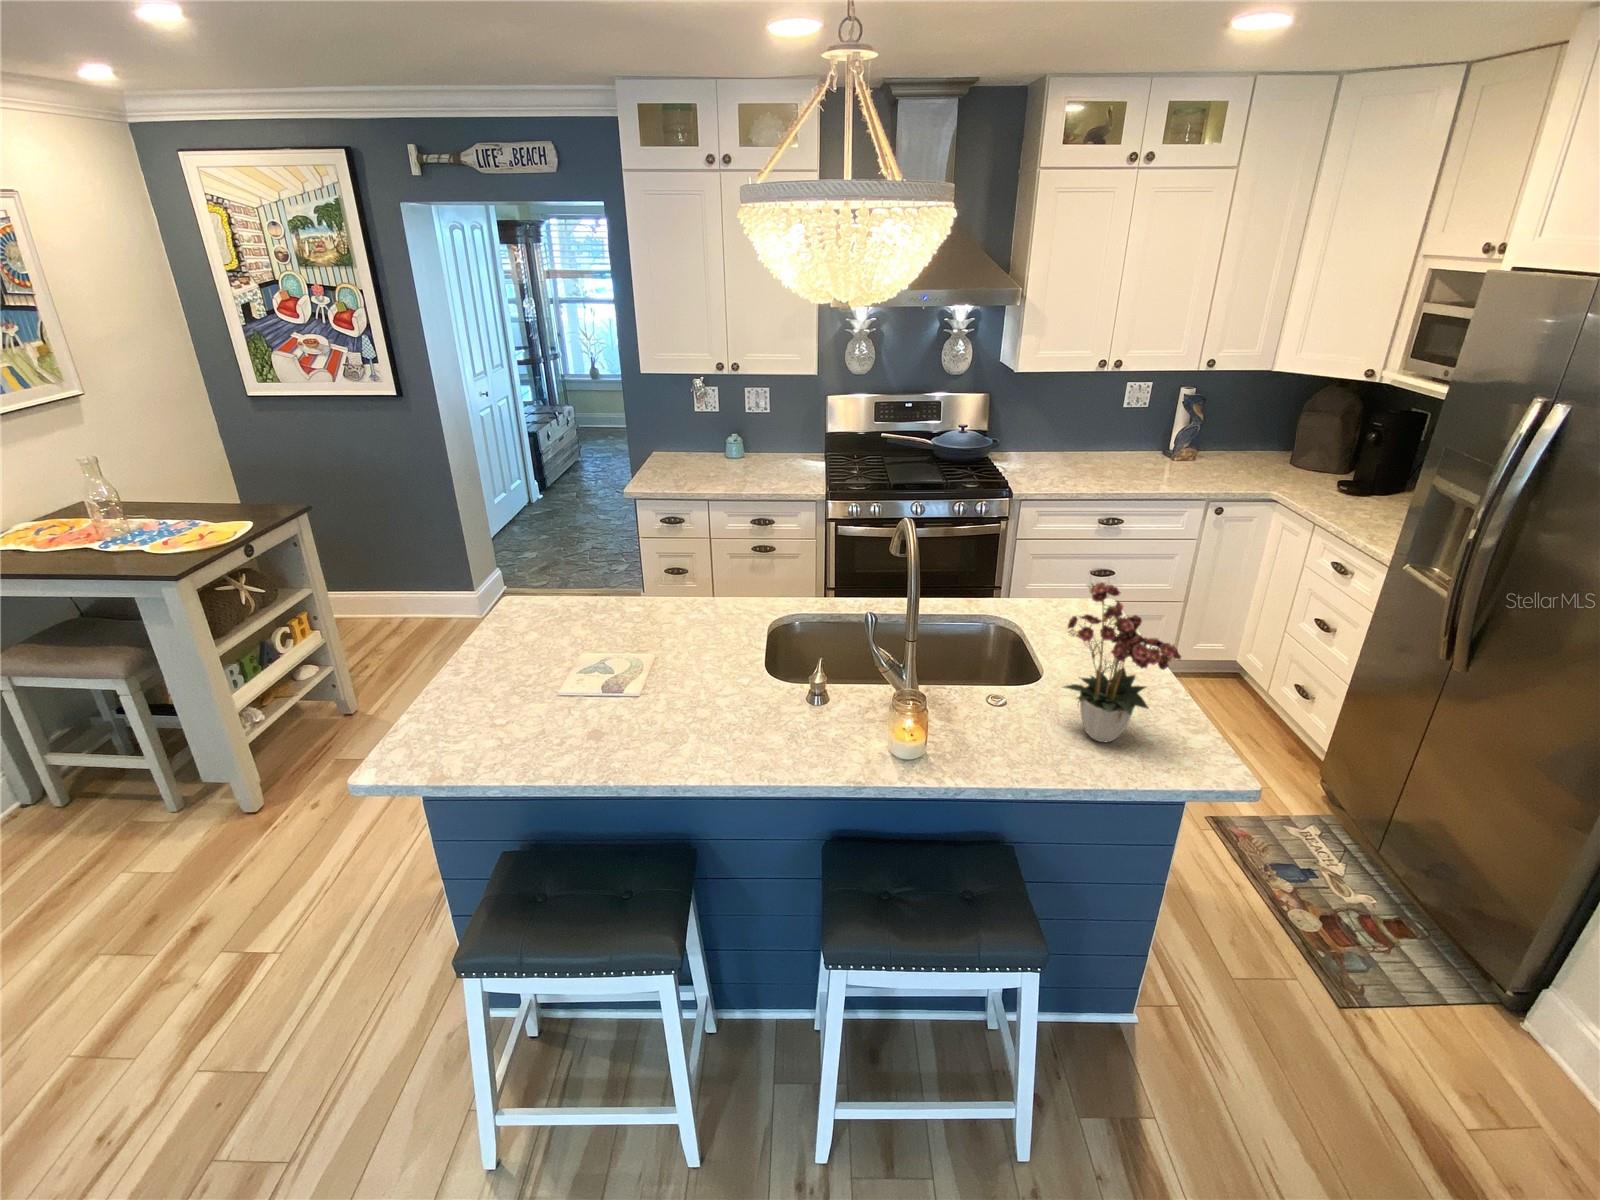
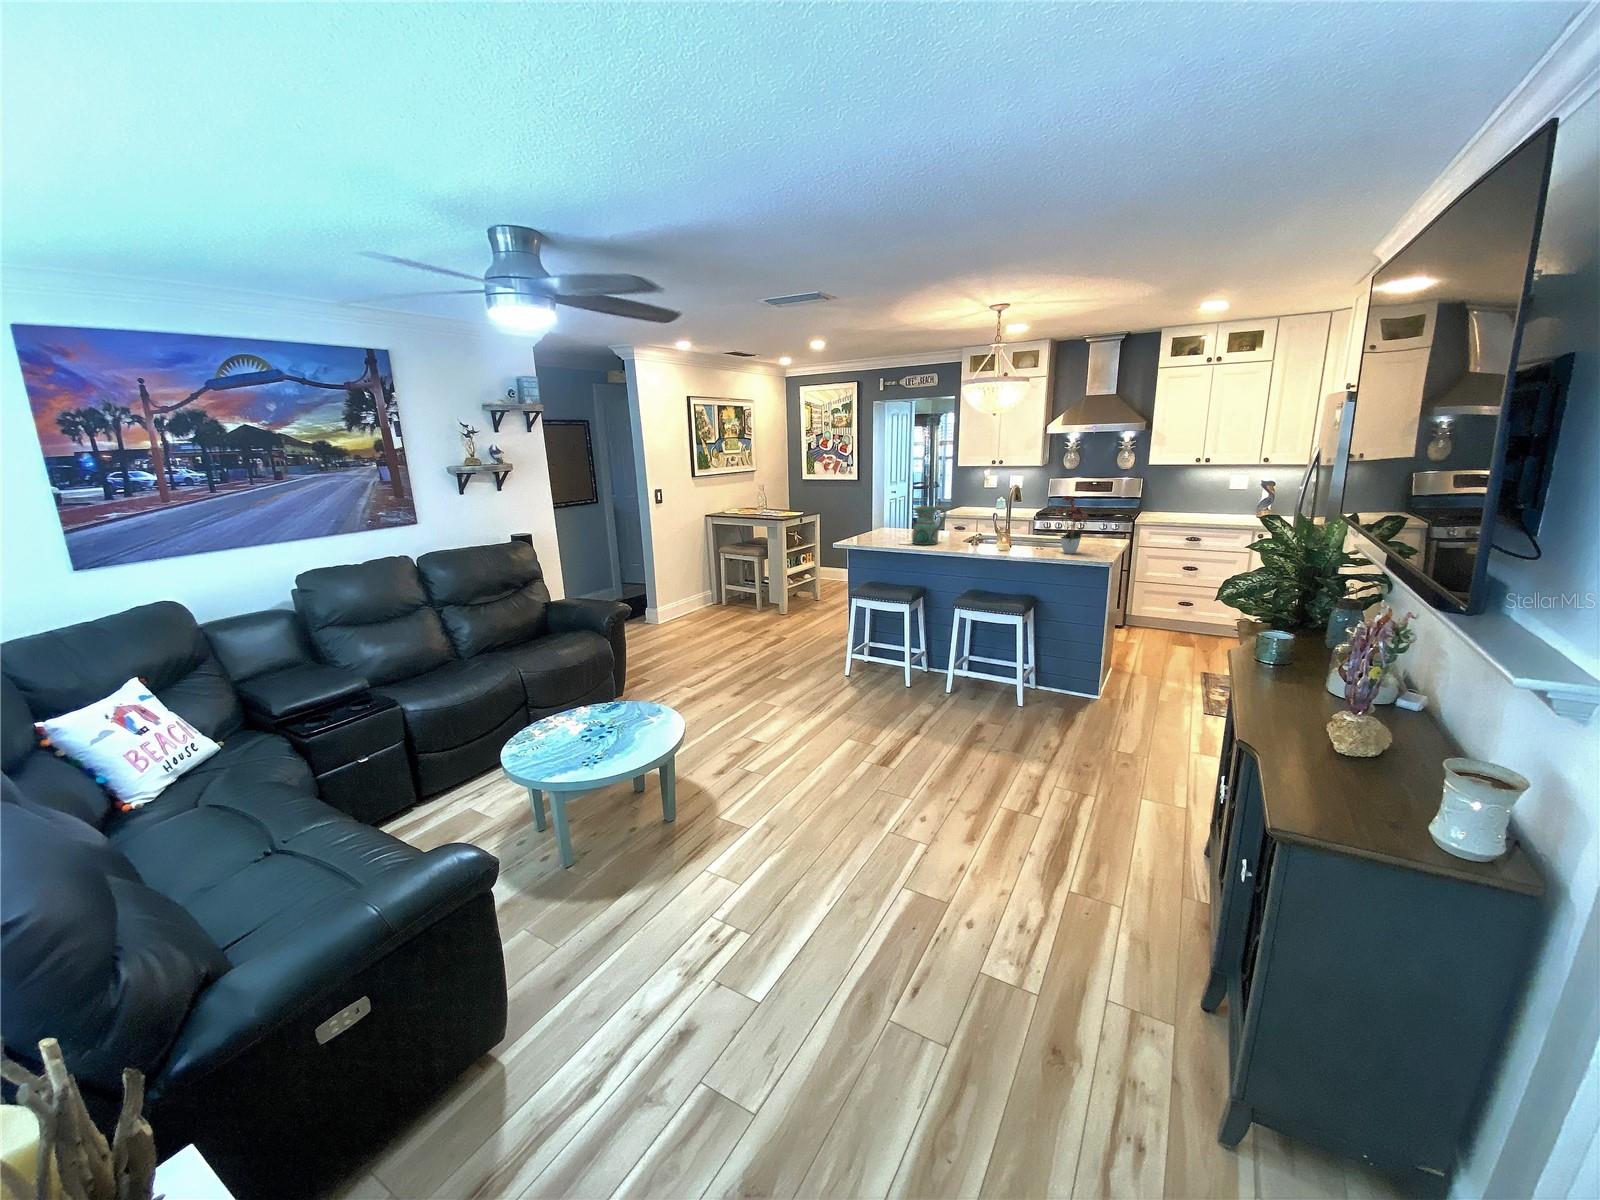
ceramic pitcher: none [622,603,720,745] -> present [912,505,946,545]

